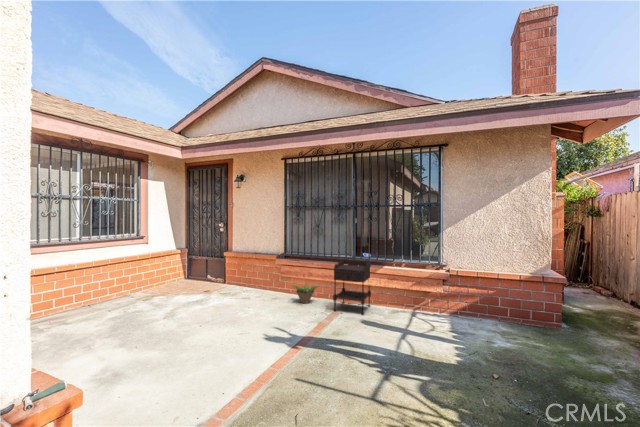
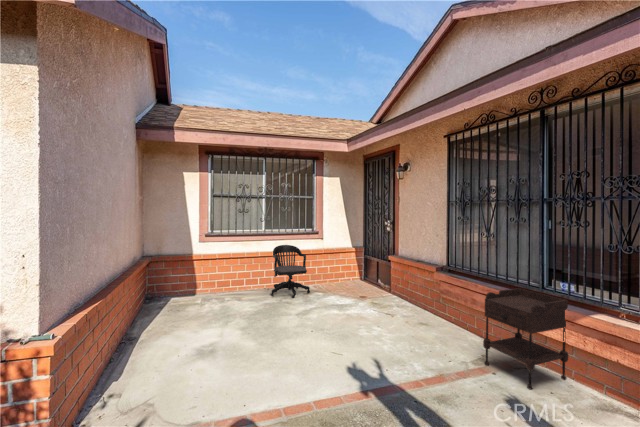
chair: none [91,251,145,312] -> present [271,245,310,298]
decorative plant: present [293,285,318,303] -> none [435,310,482,340]

